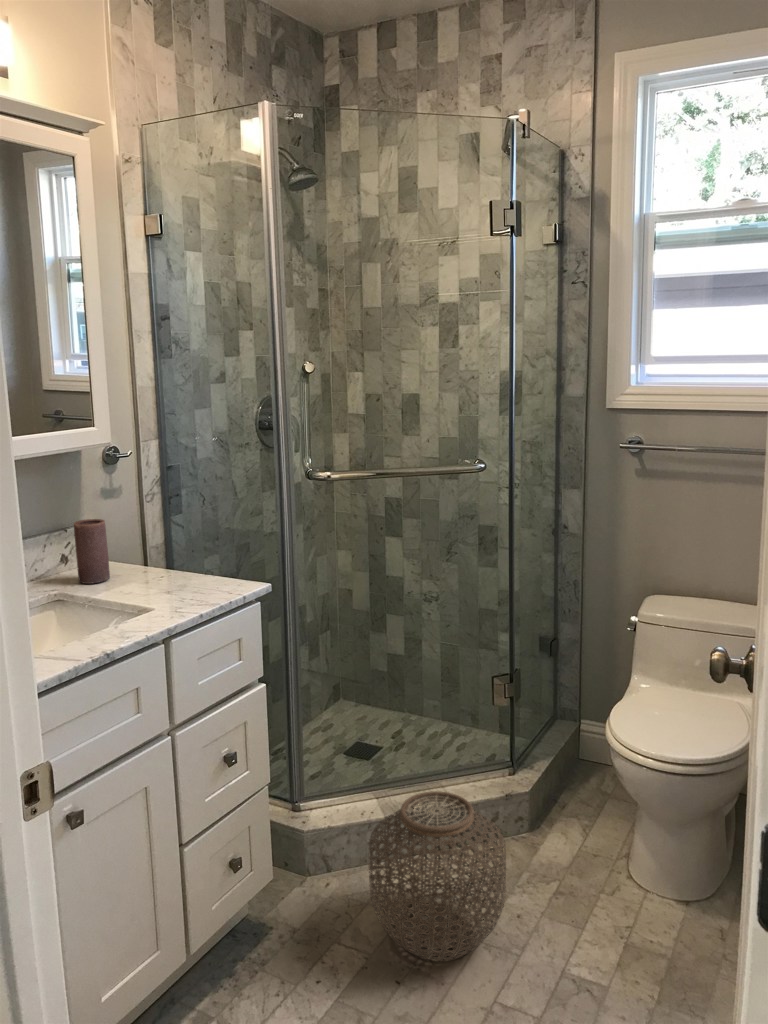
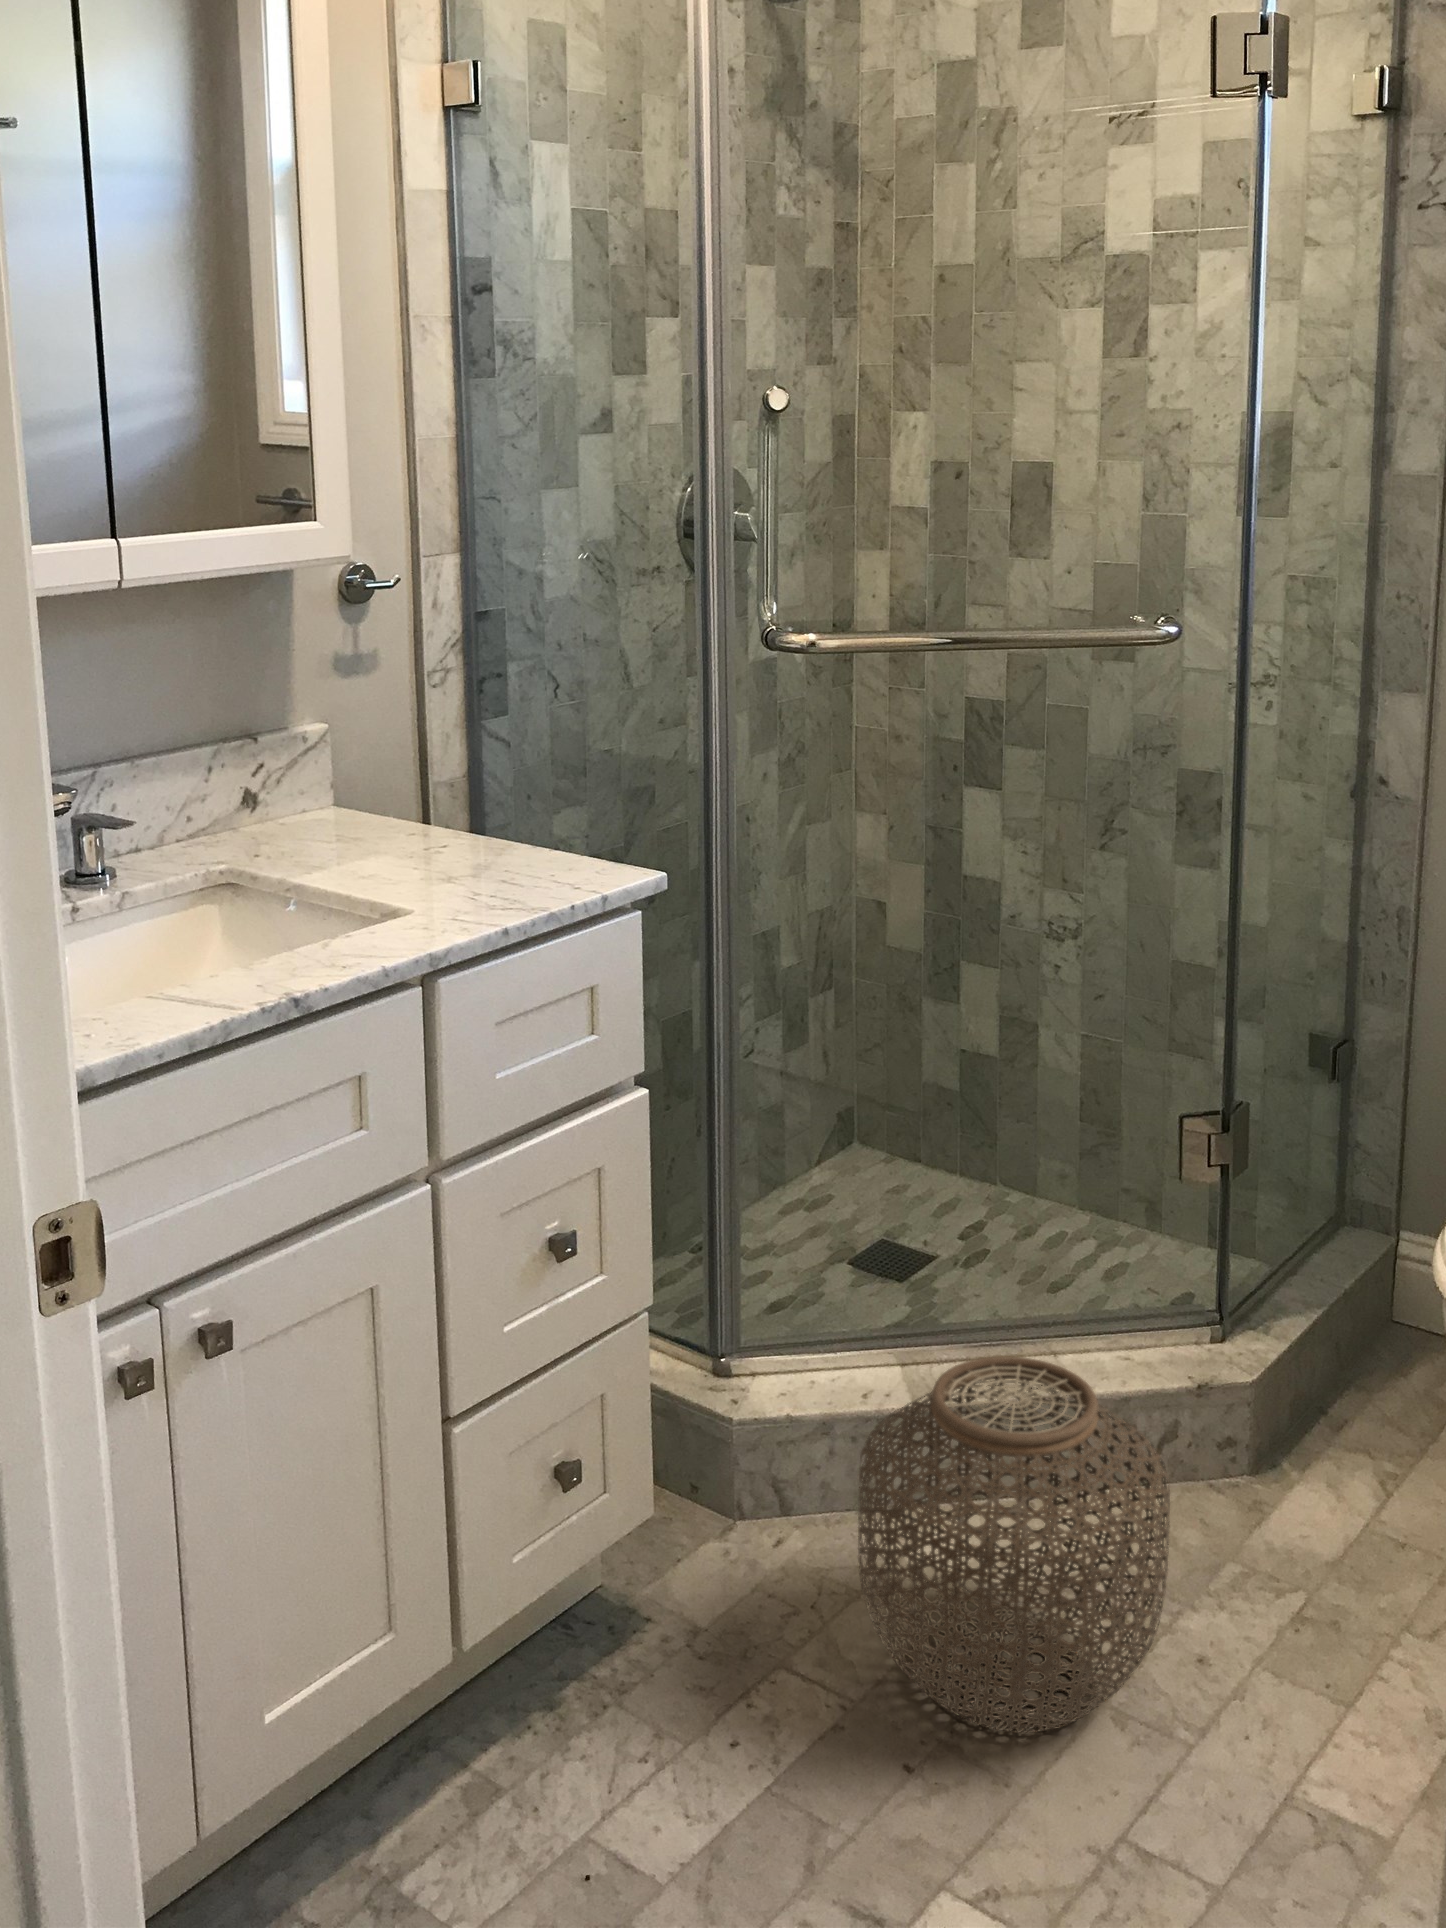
candle: present [74,519,110,584] -> none [265,717,337,853]

